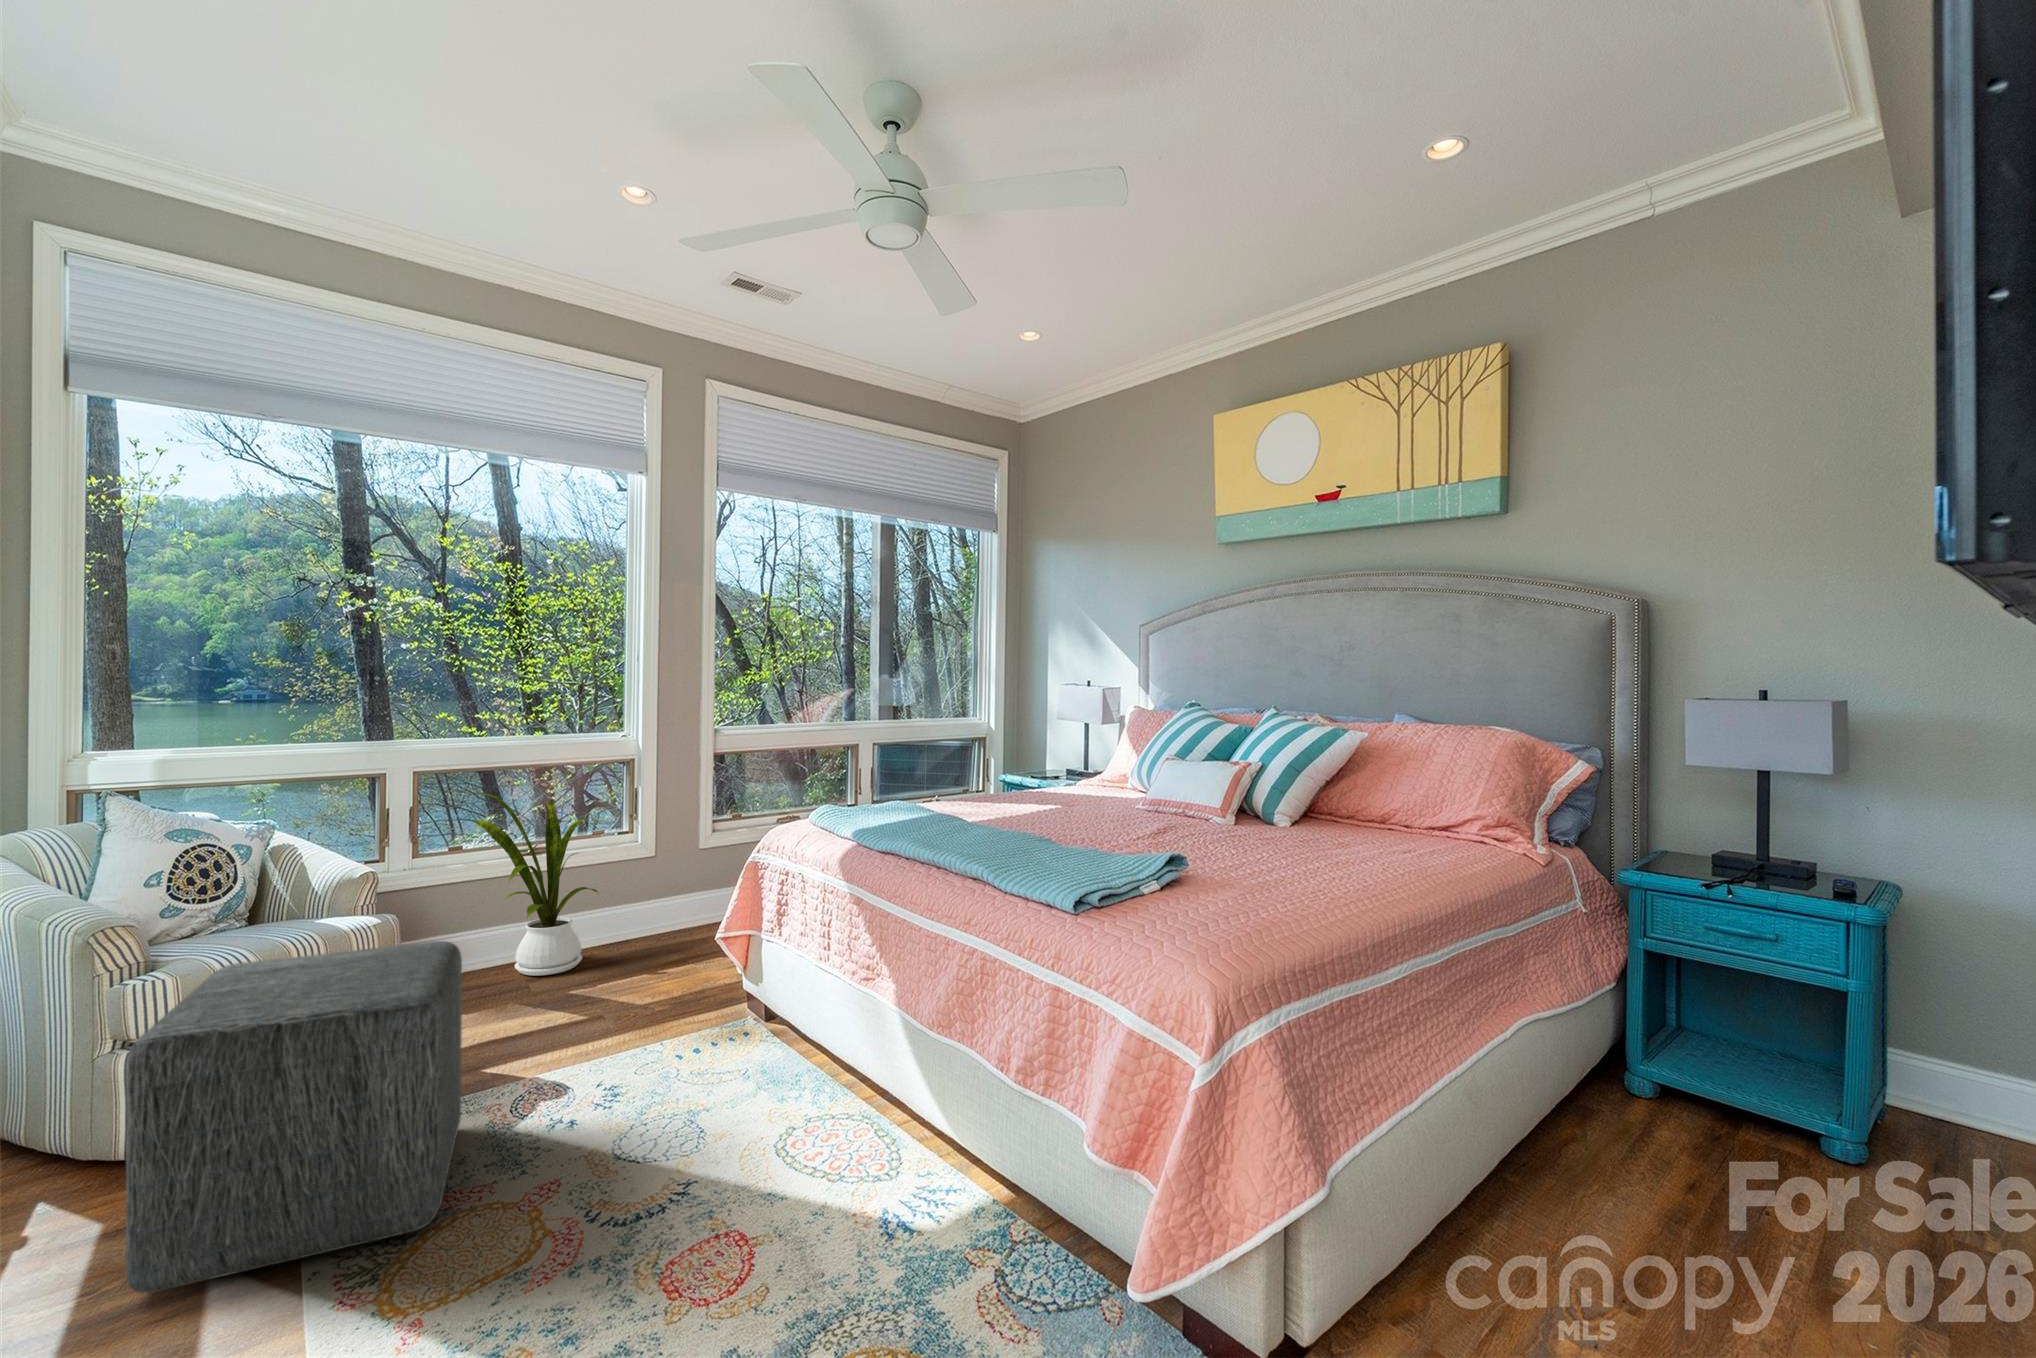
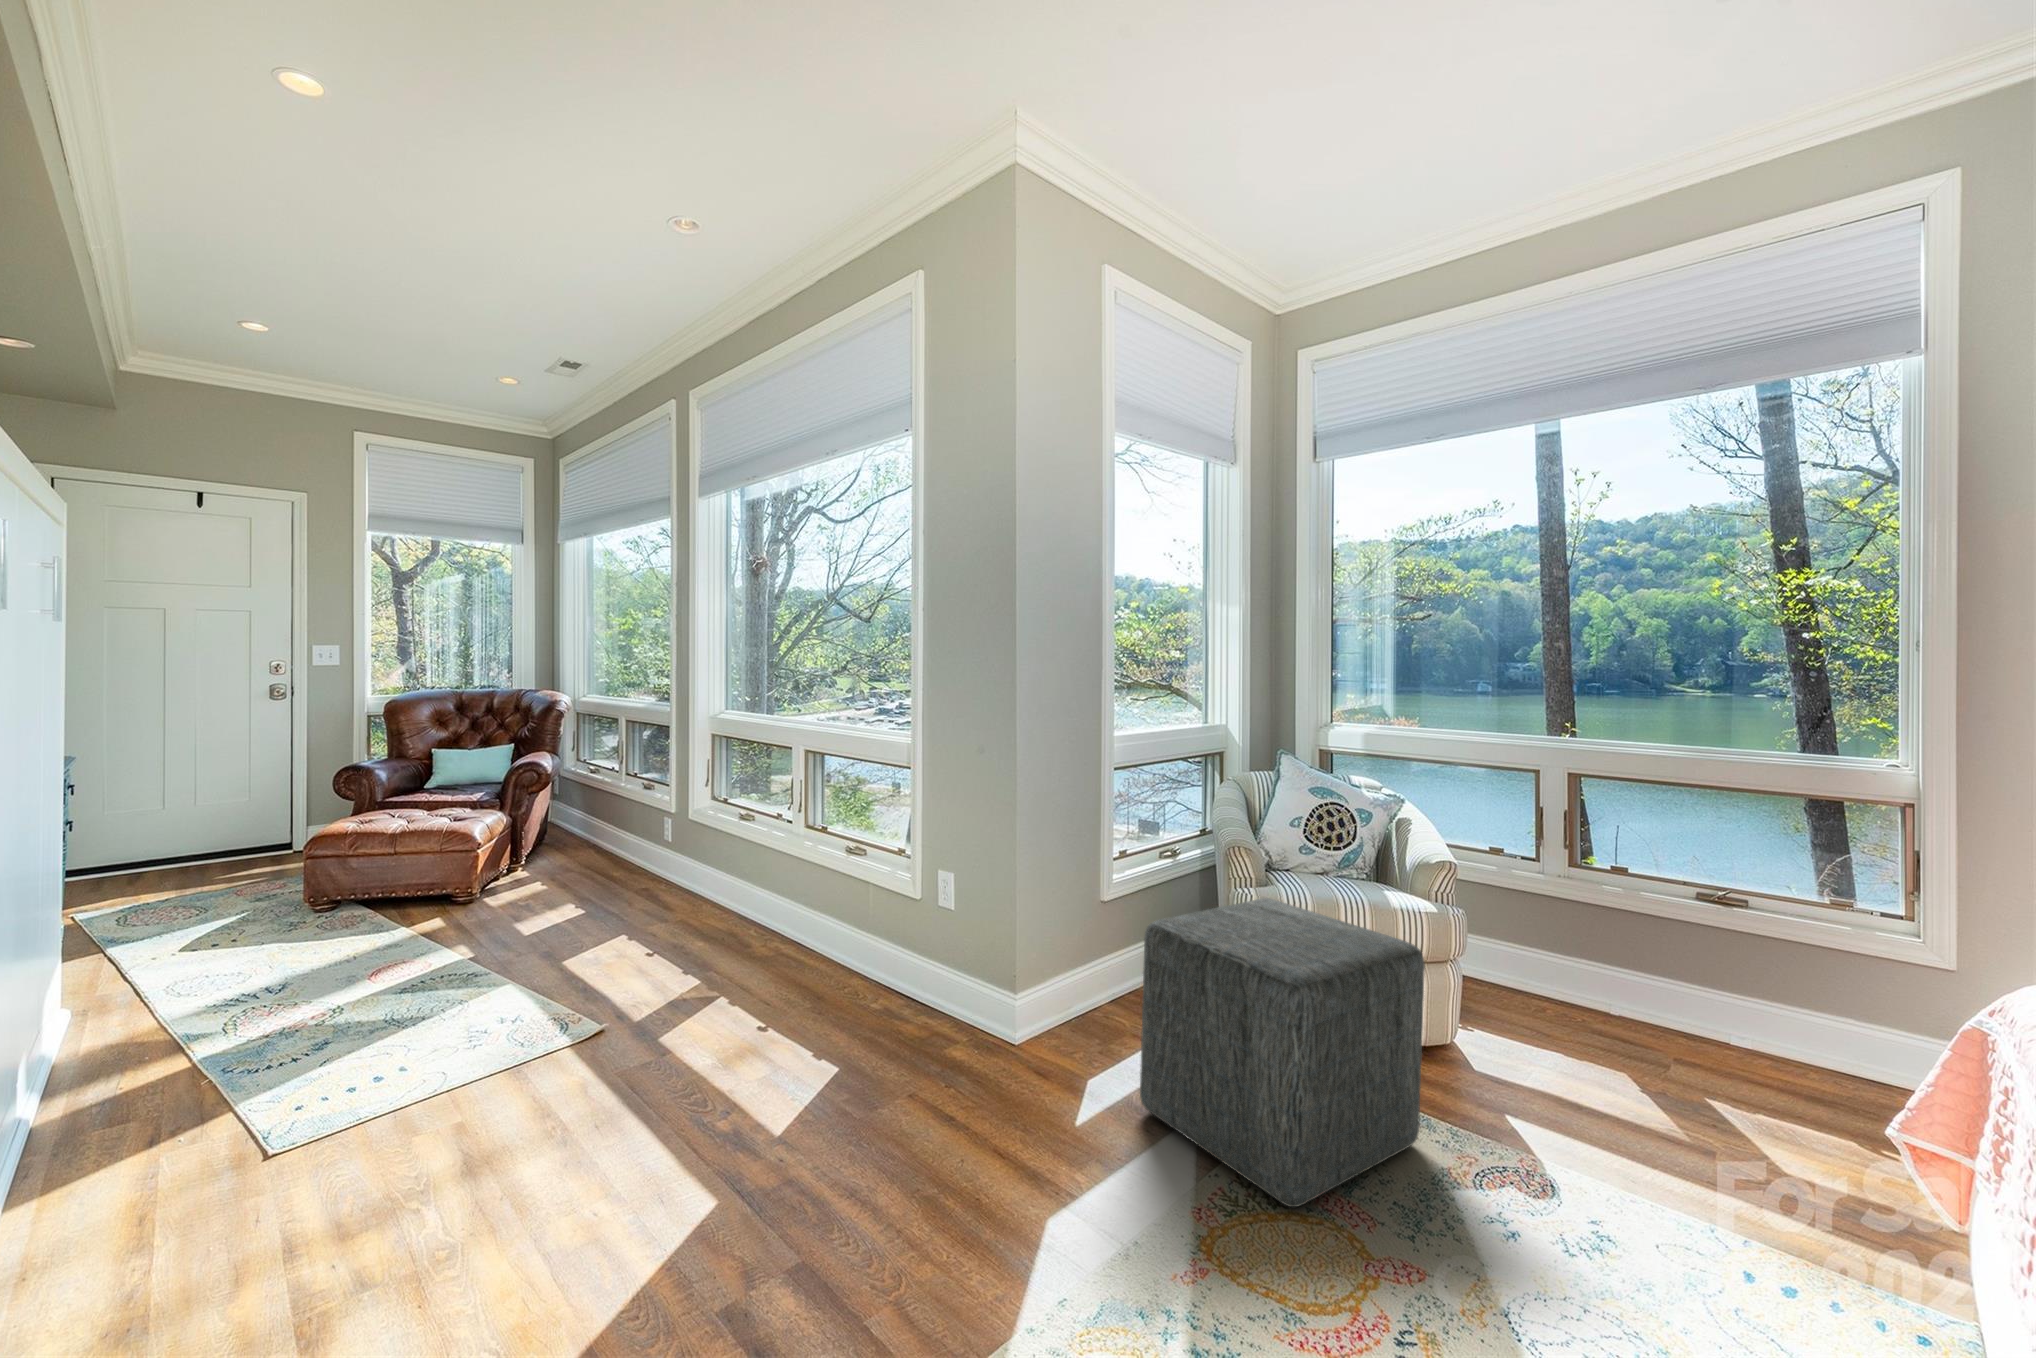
house plant: present [474,793,599,976] -> none [1604,809,1797,1067]

